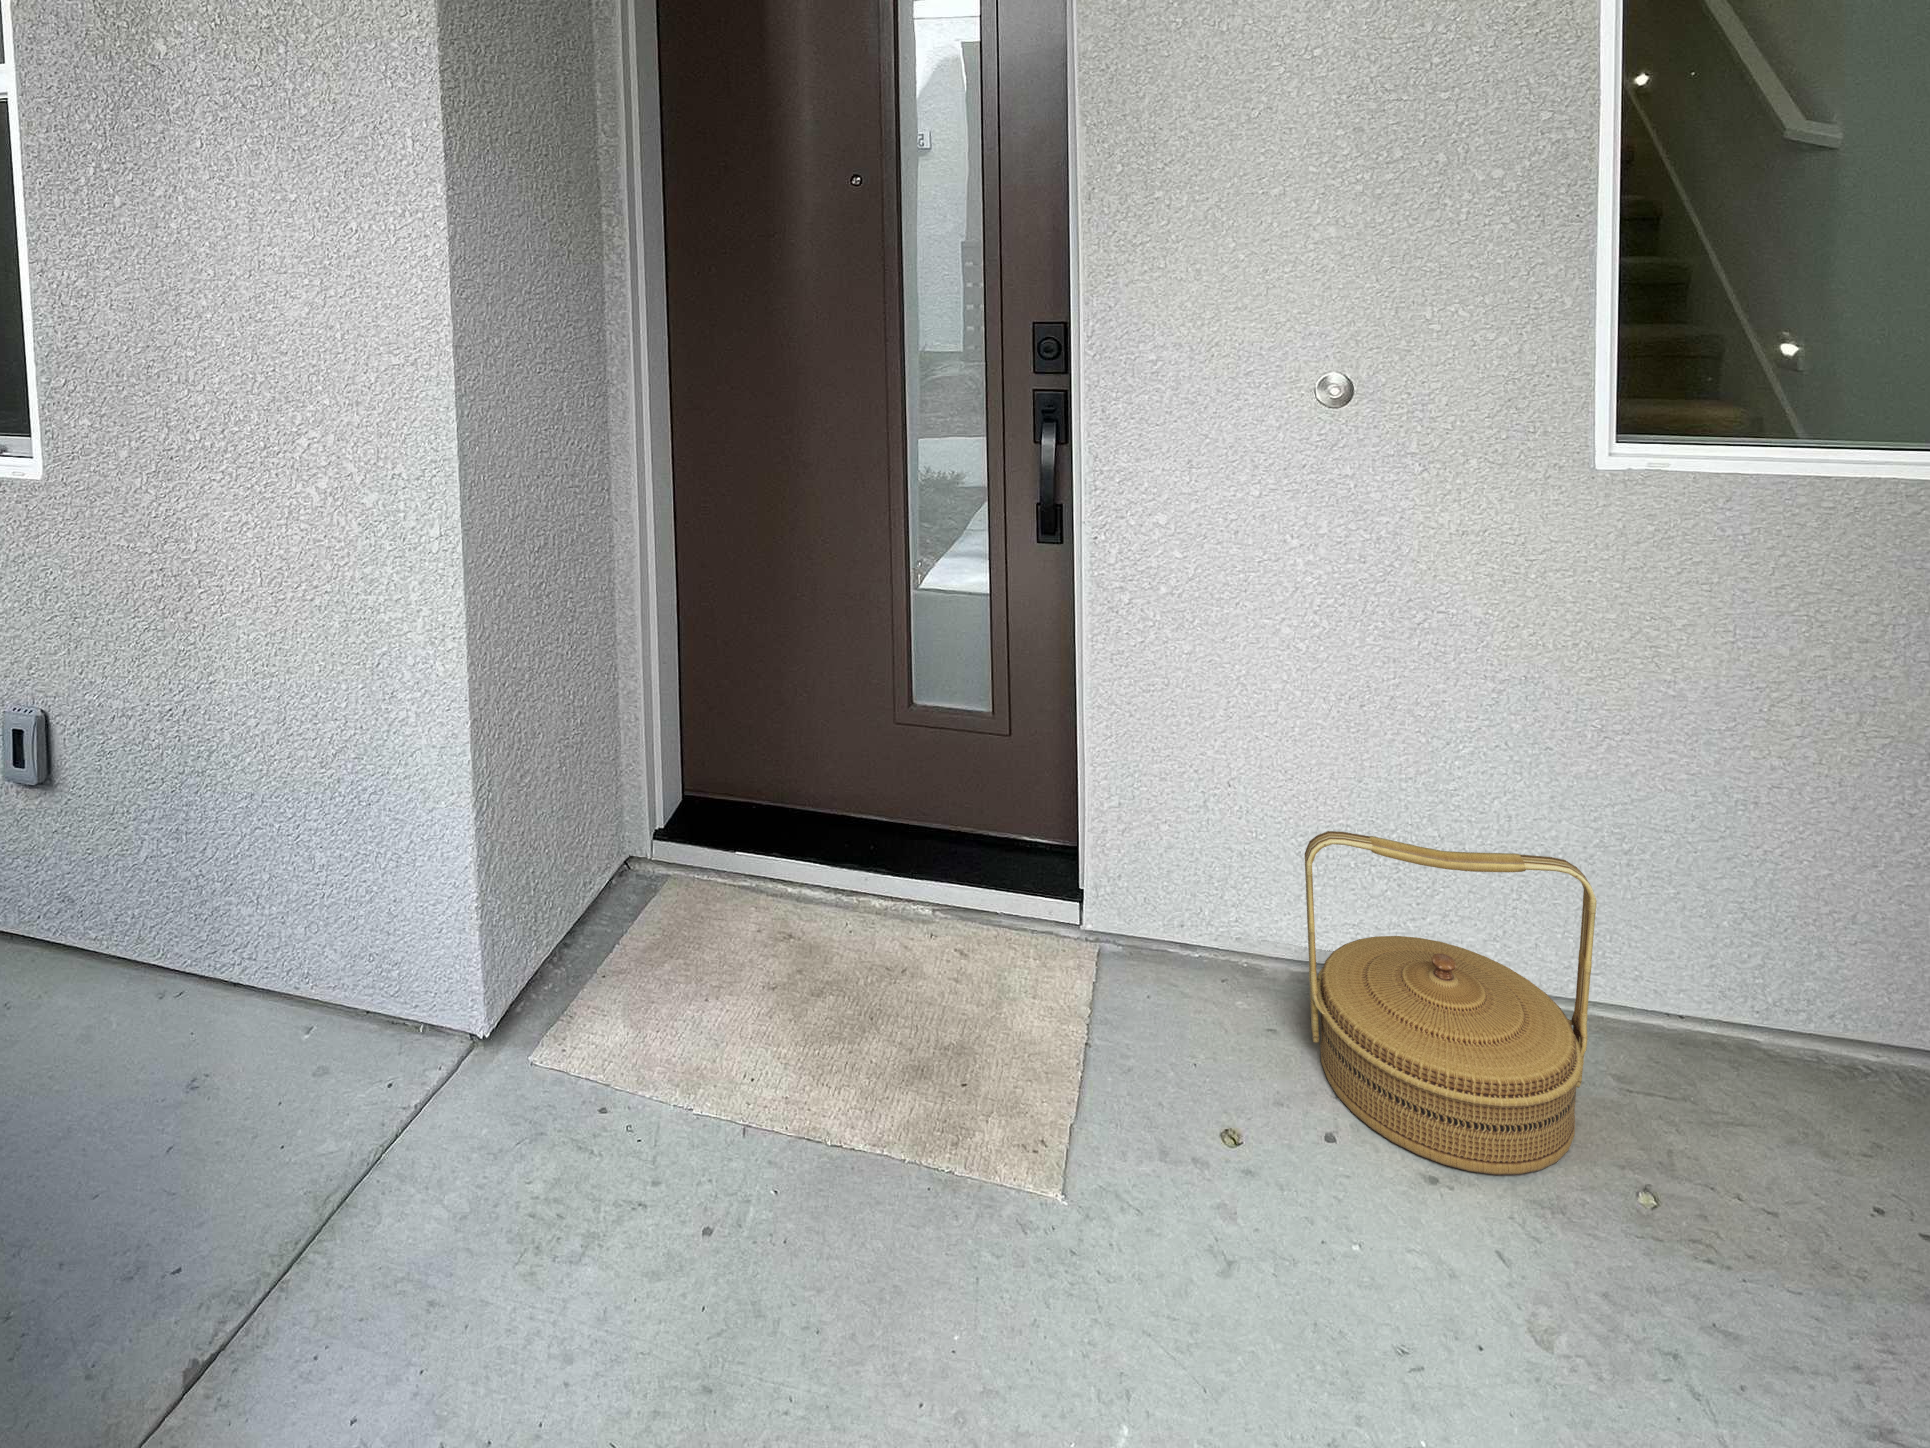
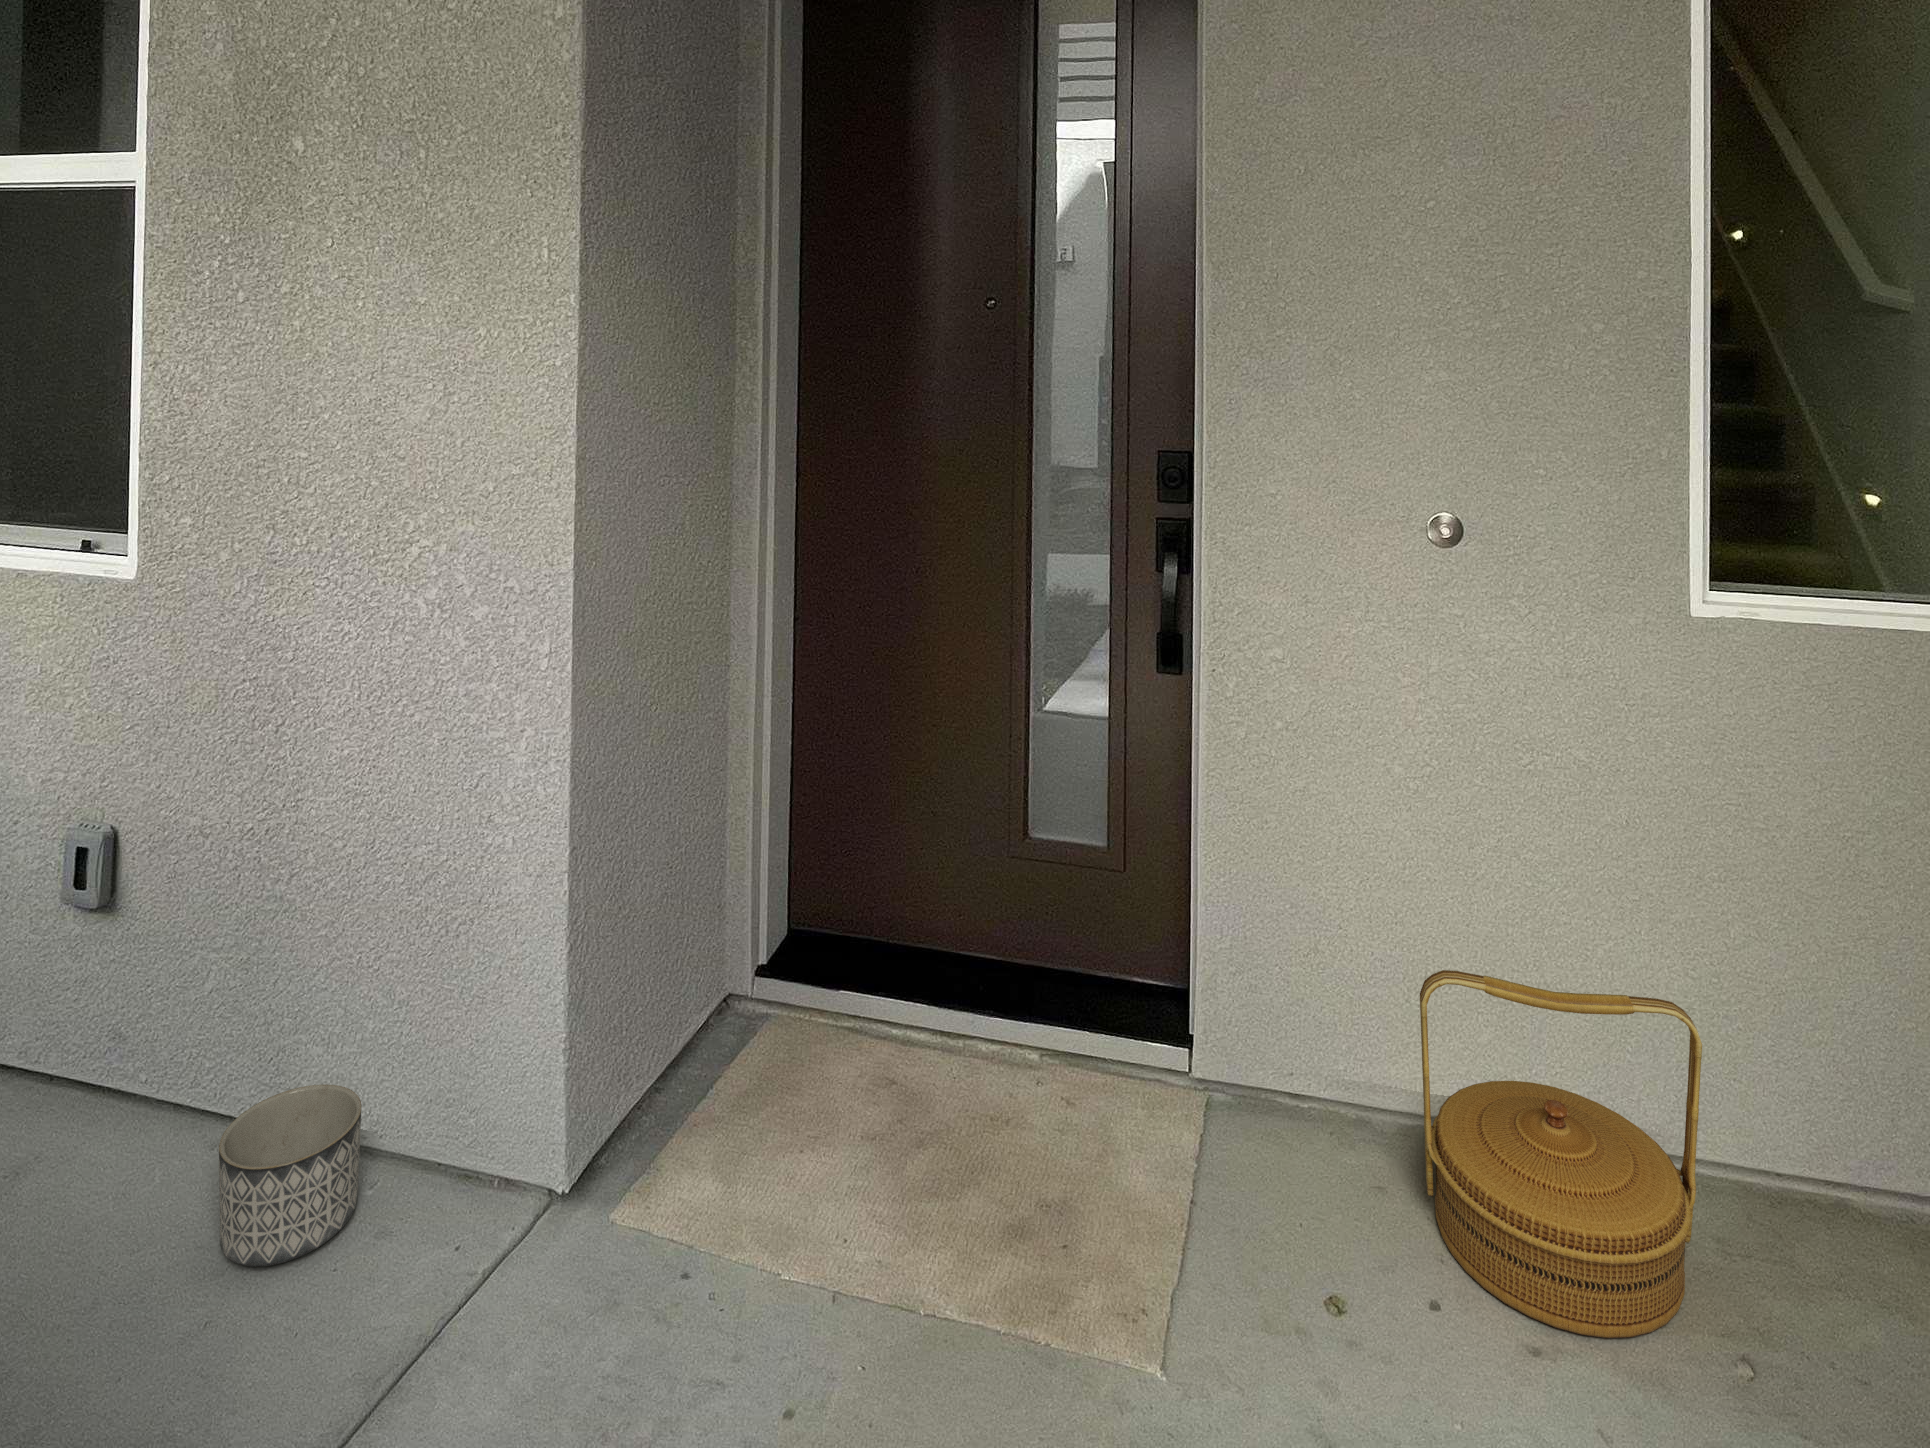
planter: none [166,940,294,1099] -> present [219,1084,362,1267]

